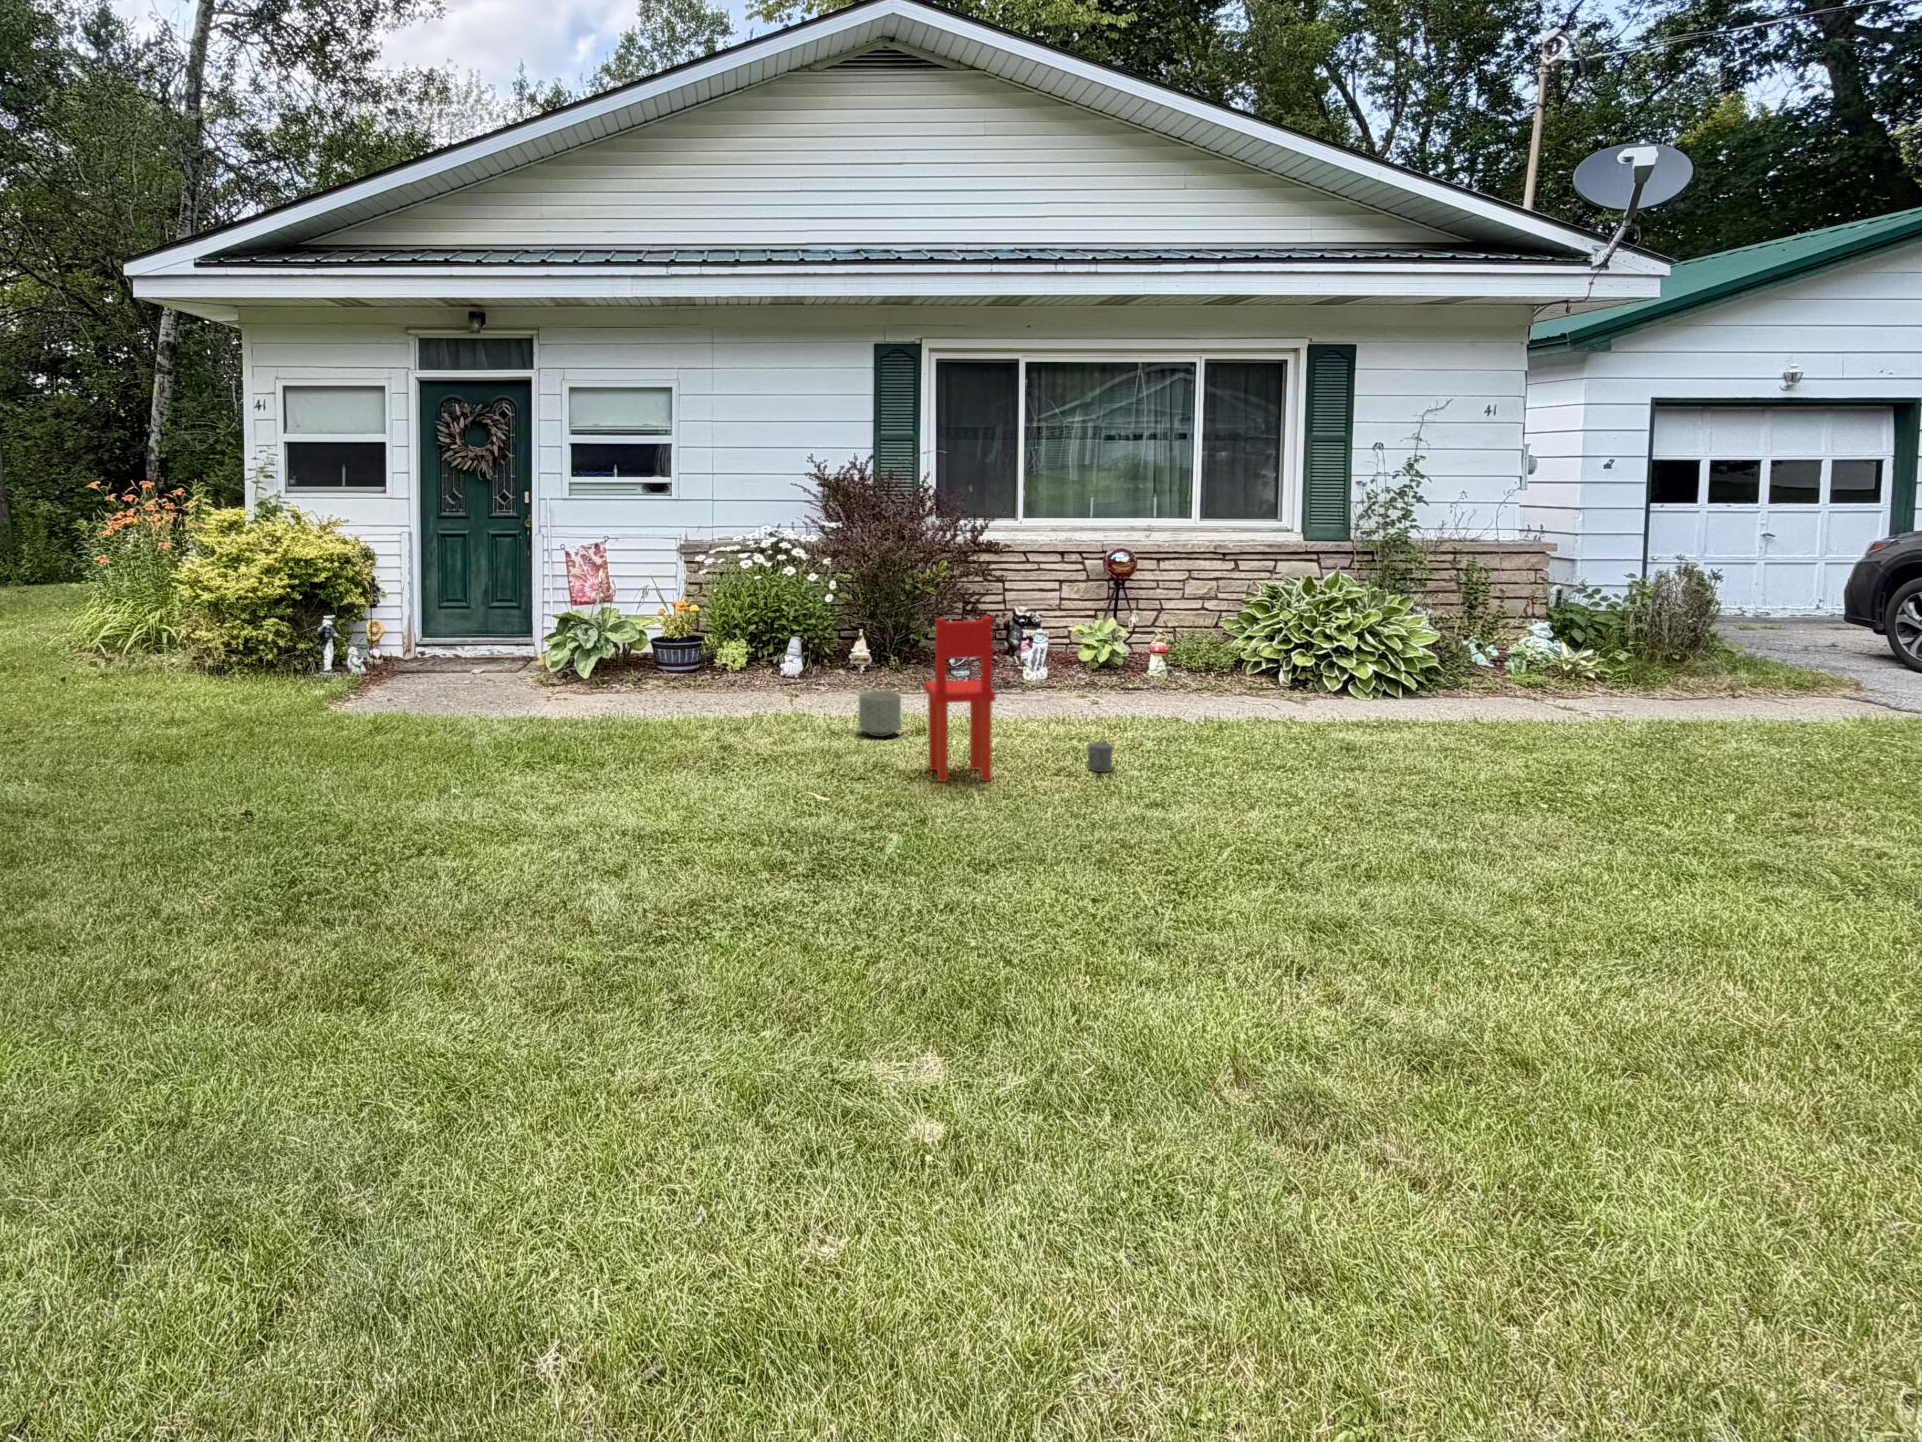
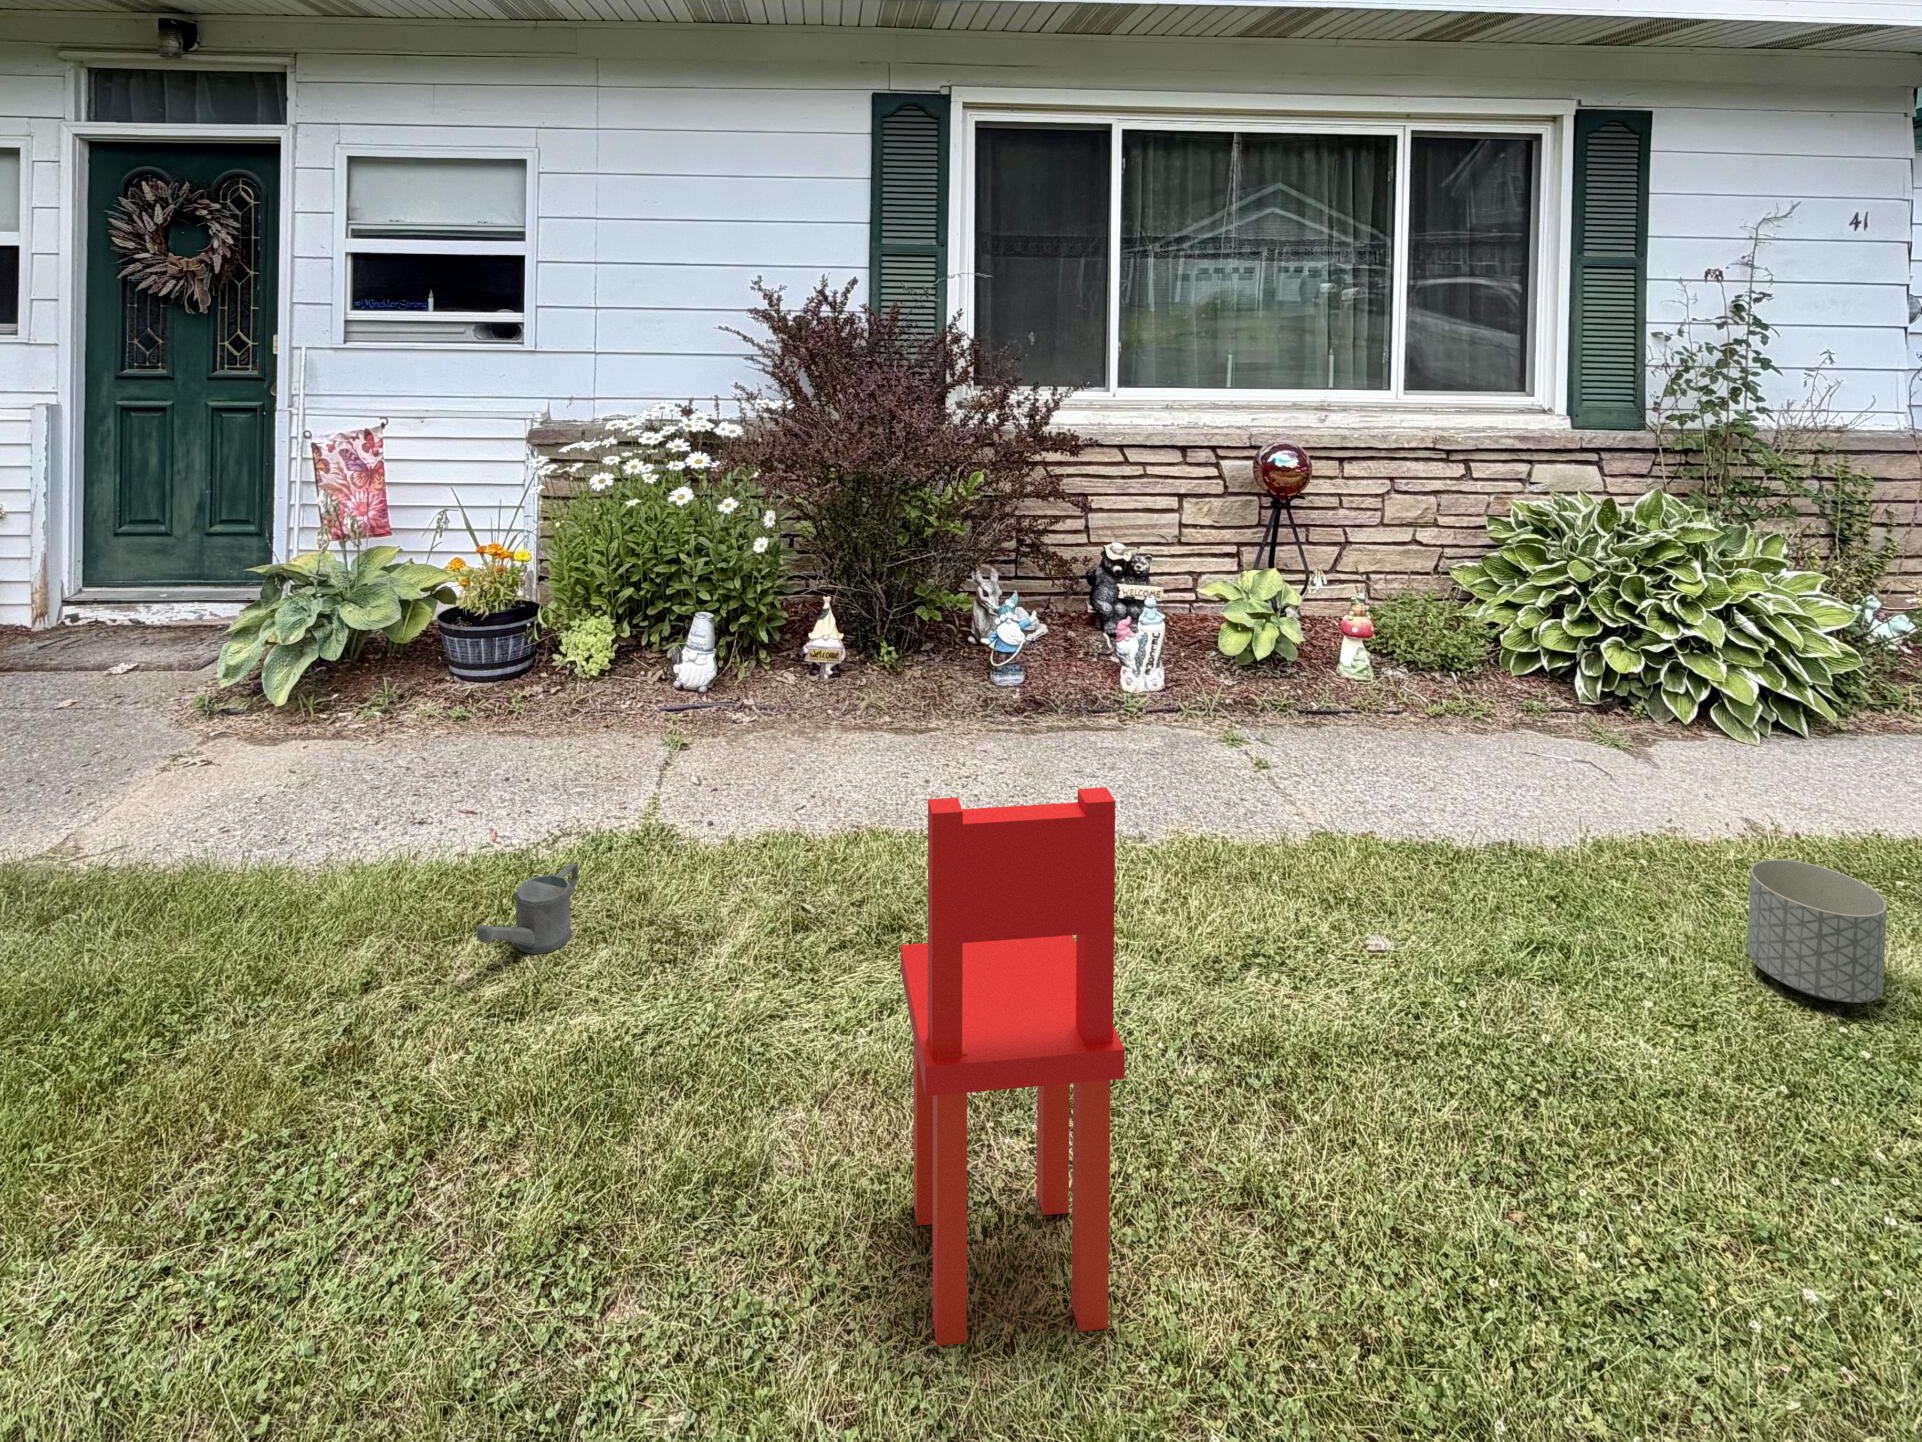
planter: present [859,691,901,737] -> present [1747,859,1887,1003]
watering can: present [1087,740,1113,772] -> present [477,863,578,954]

